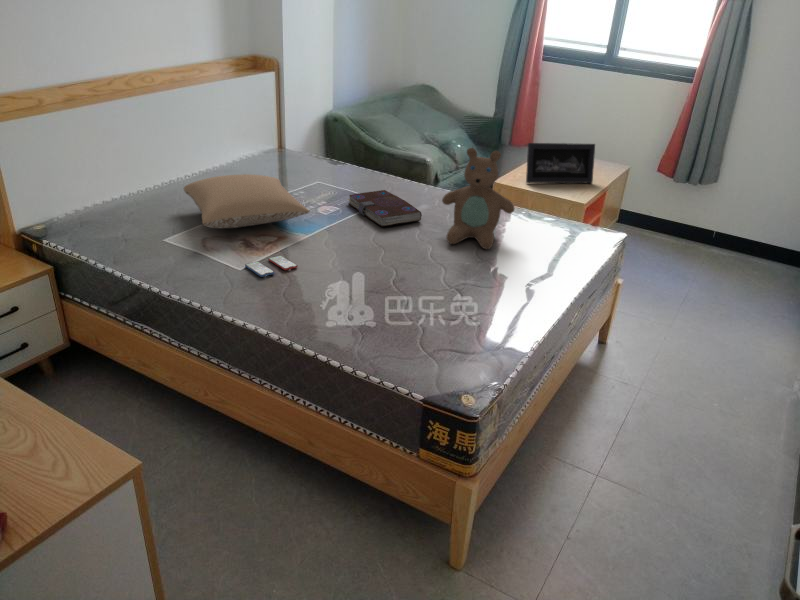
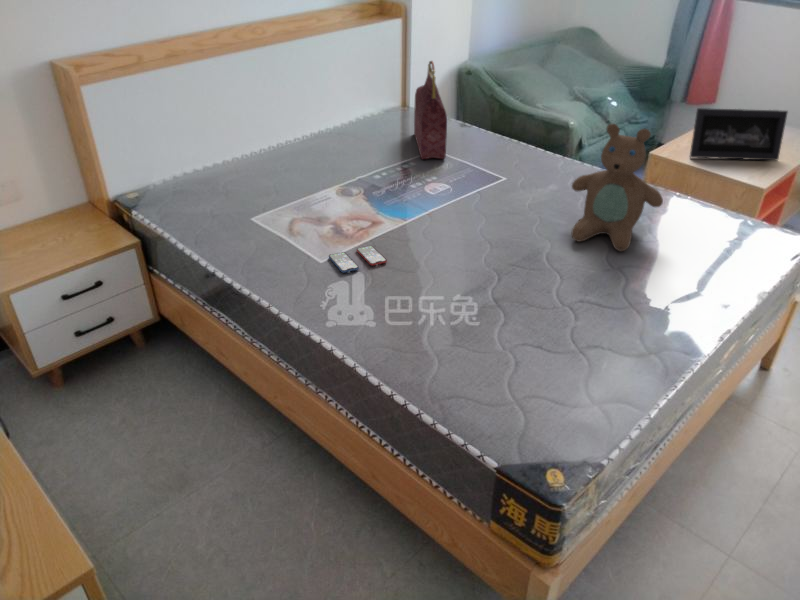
handbag: none [295,105,329,189] -> present [414,61,447,159]
pillow: present [184,174,309,228] -> none [282,144,412,208]
book: present [347,190,422,227] -> none [462,165,547,213]

